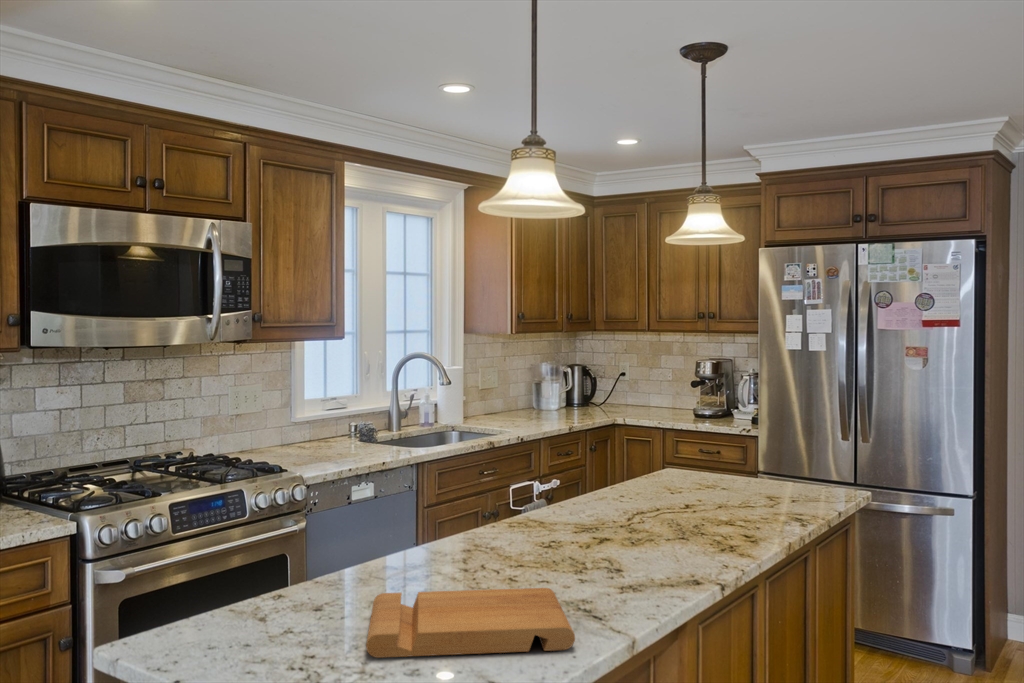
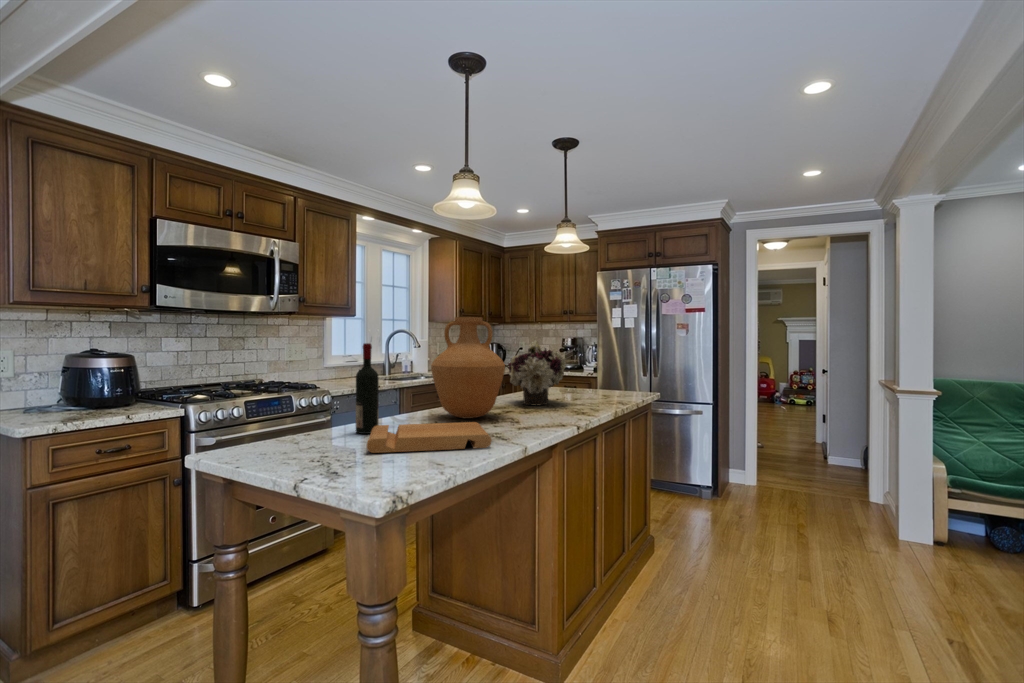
vase: none [470,386,596,562] -> present [431,317,505,419]
flower arrangement: none [601,410,705,526] -> present [508,341,566,405]
wine bottle: none [347,448,384,602] -> present [356,343,379,434]

